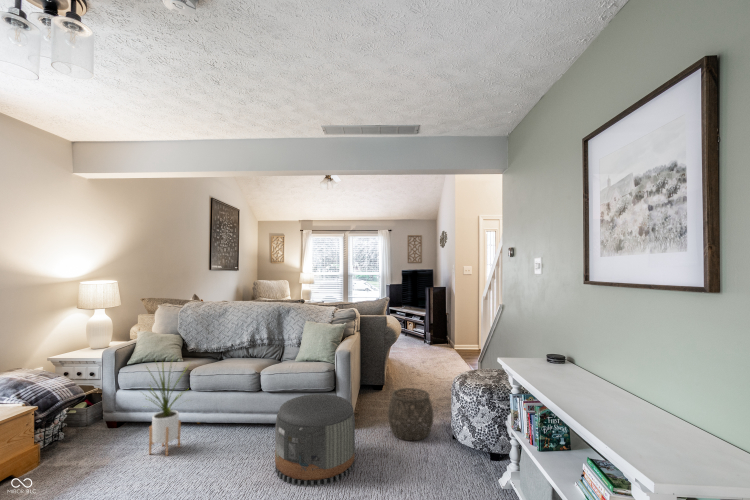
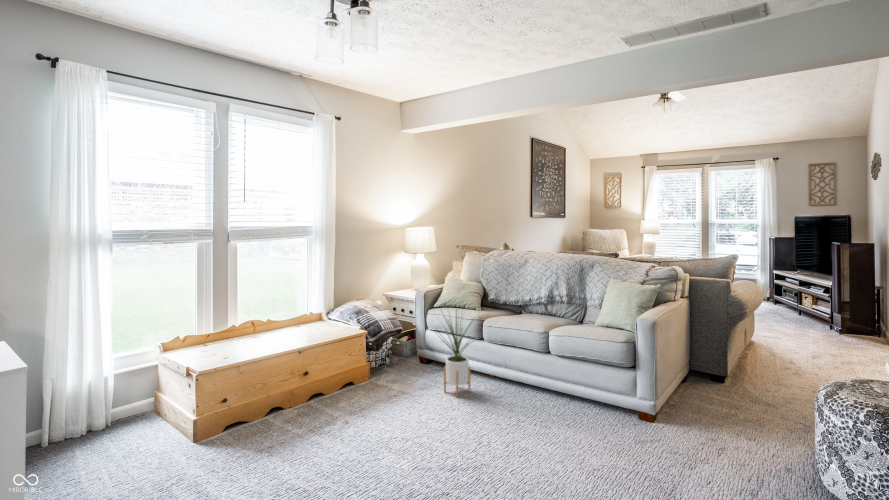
woven basket: present [388,388,434,441] -> none [709,386,787,463]
pouf: present [275,394,355,487] -> none [549,368,649,476]

